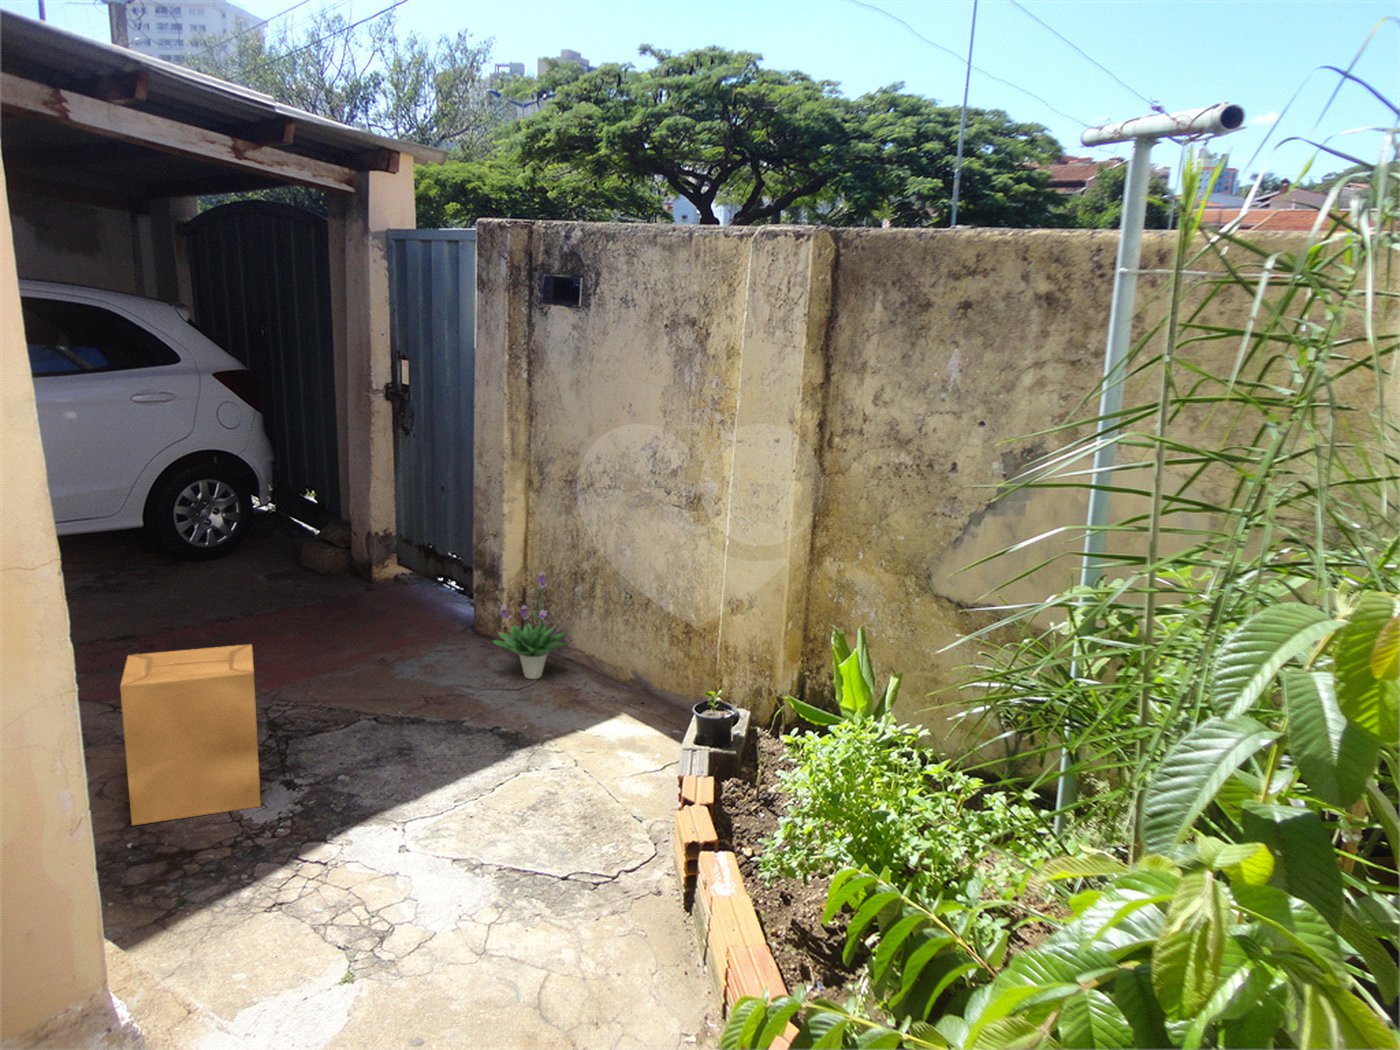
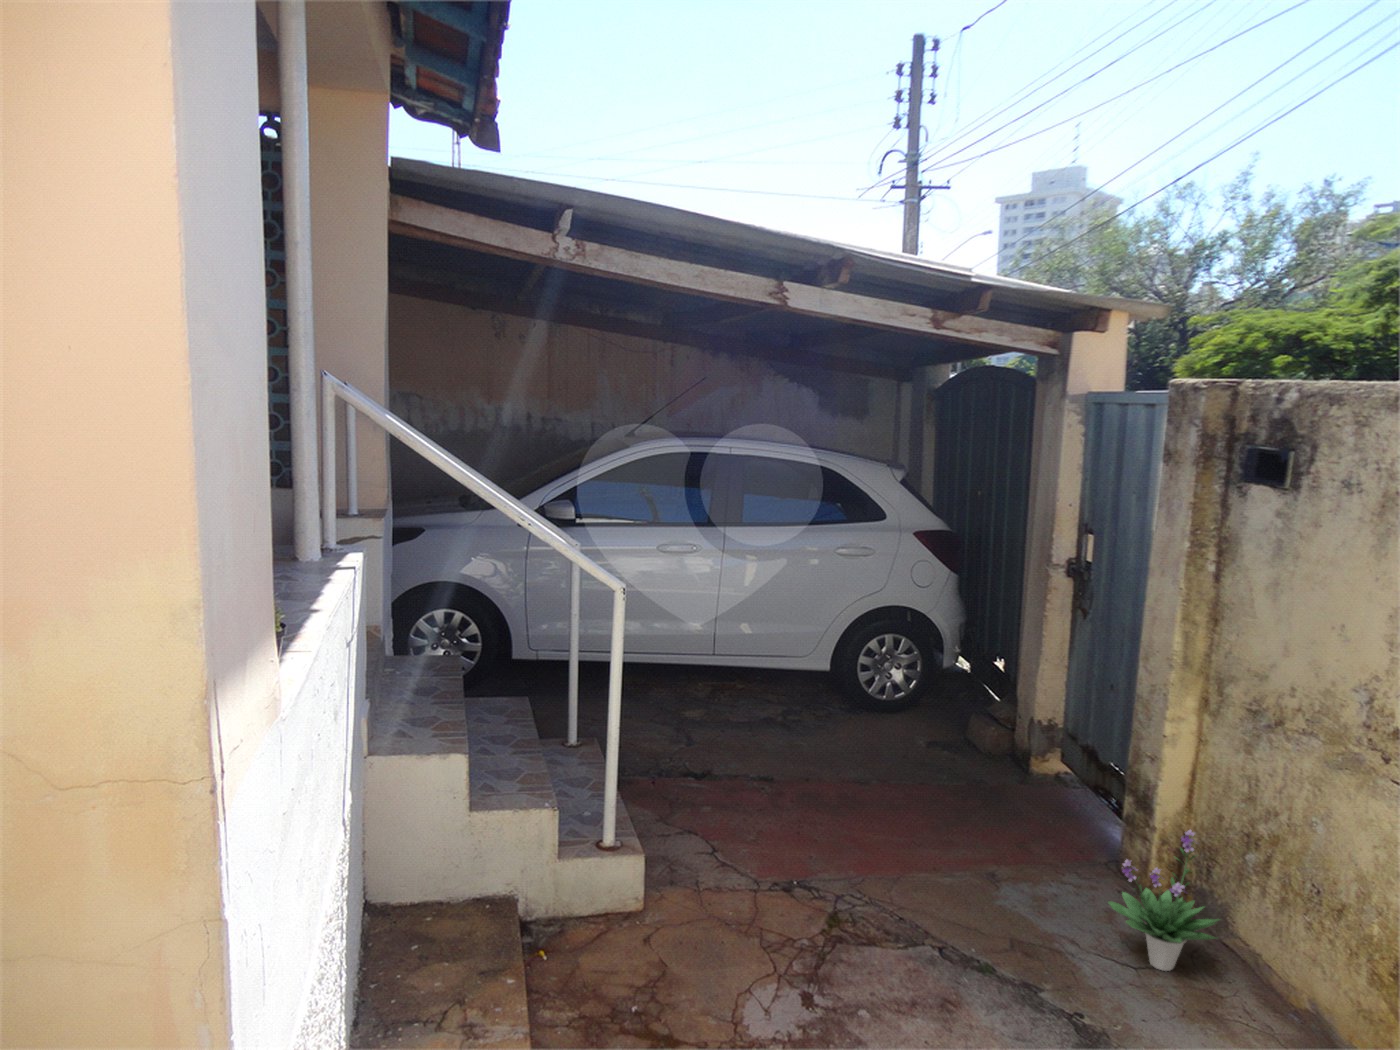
cardboard box: present [120,644,261,825] -> none [651,811,800,1019]

